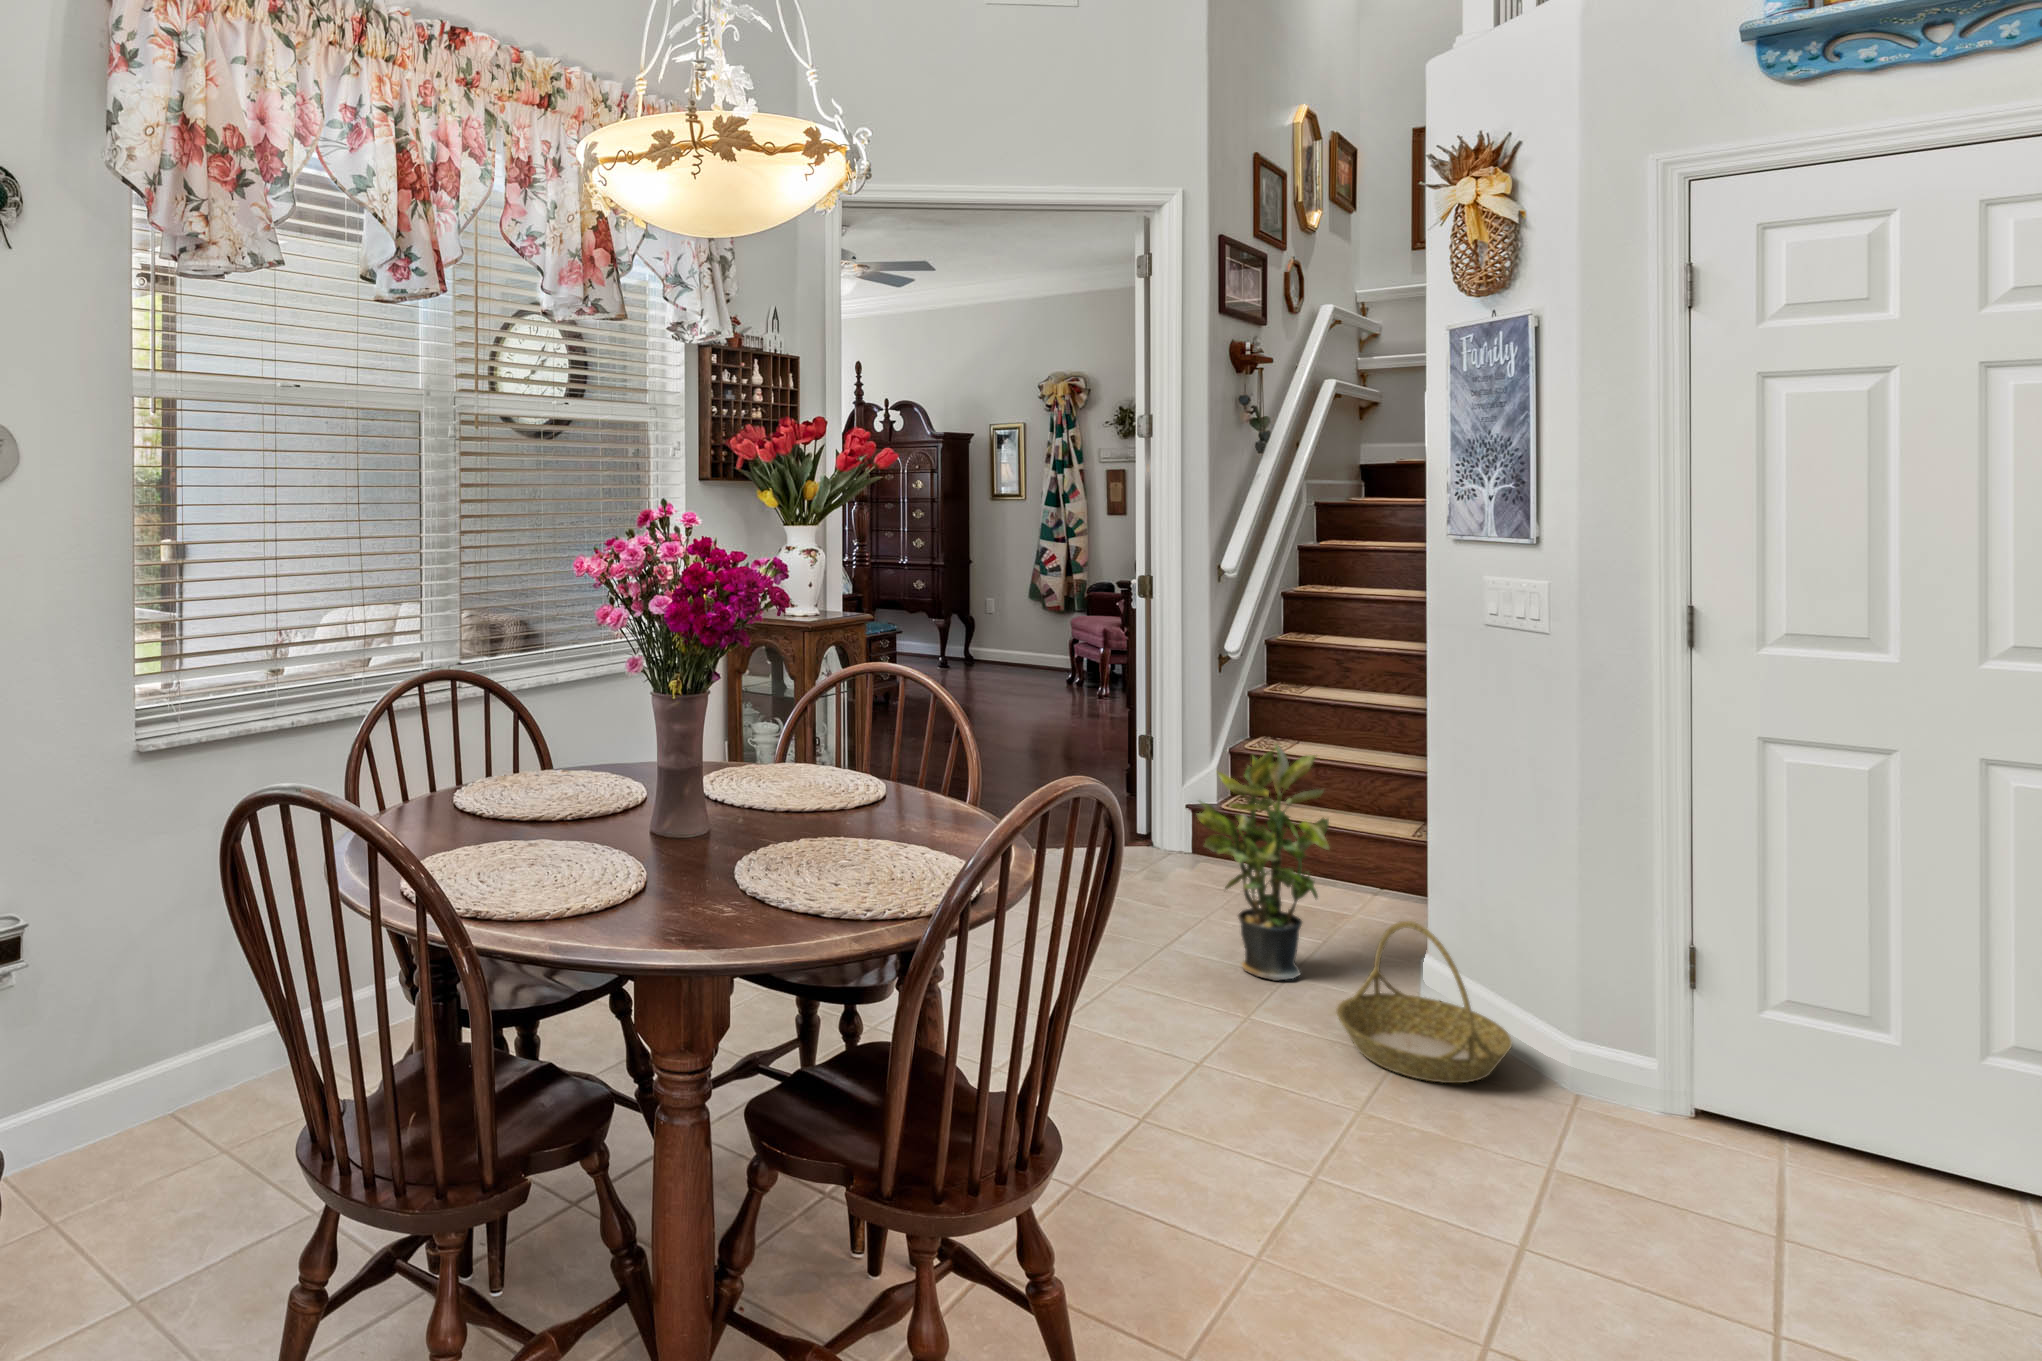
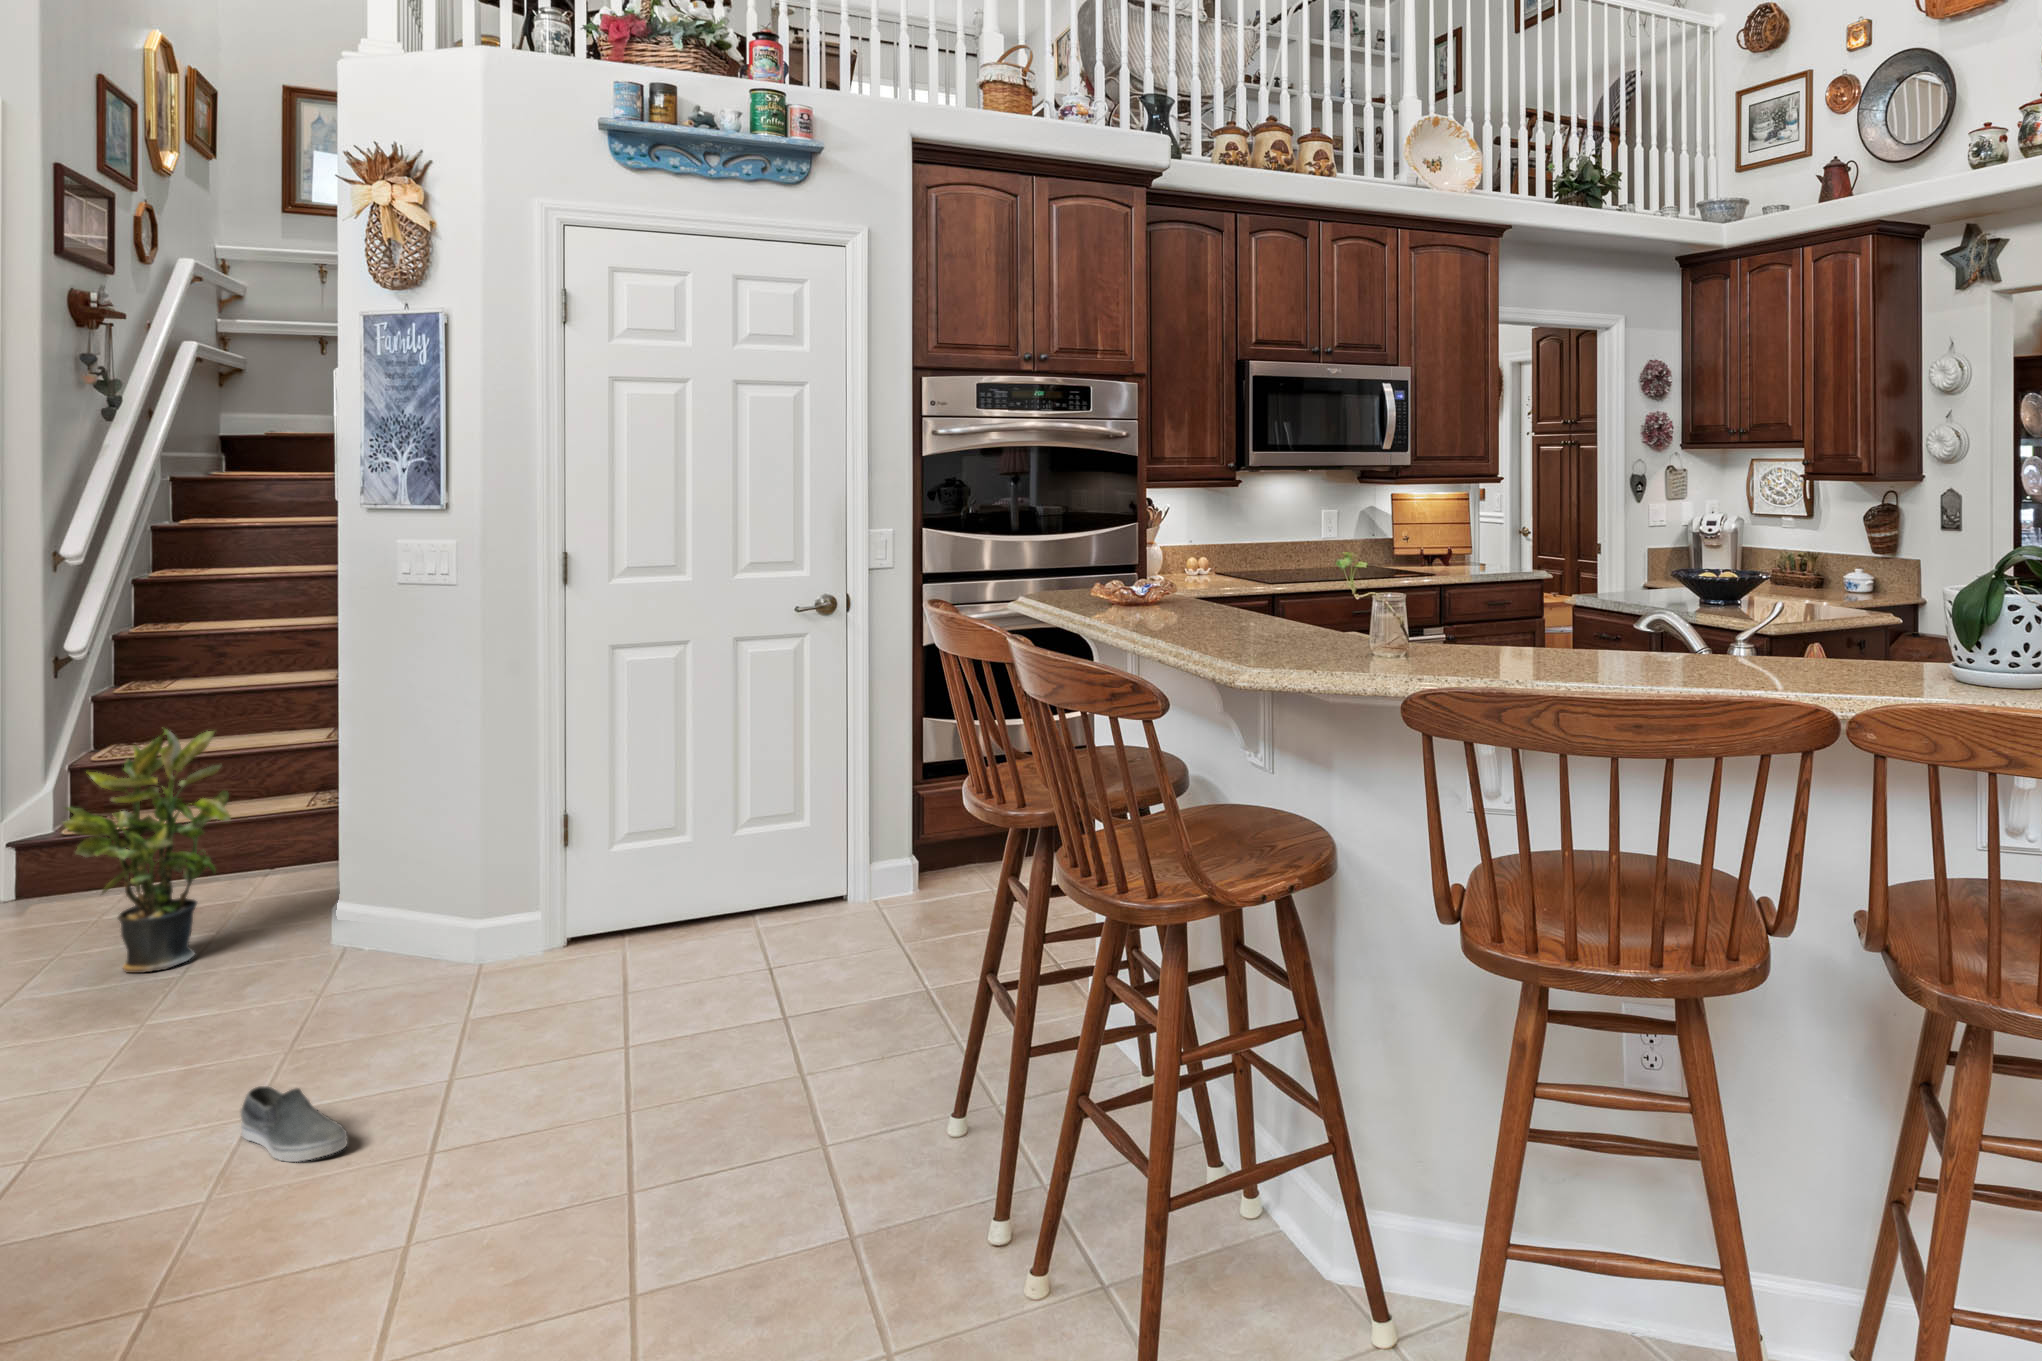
basket: present [1336,921,1512,1083] -> none [248,857,419,996]
shoe: none [1297,1181,1399,1318] -> present [241,1086,348,1162]

